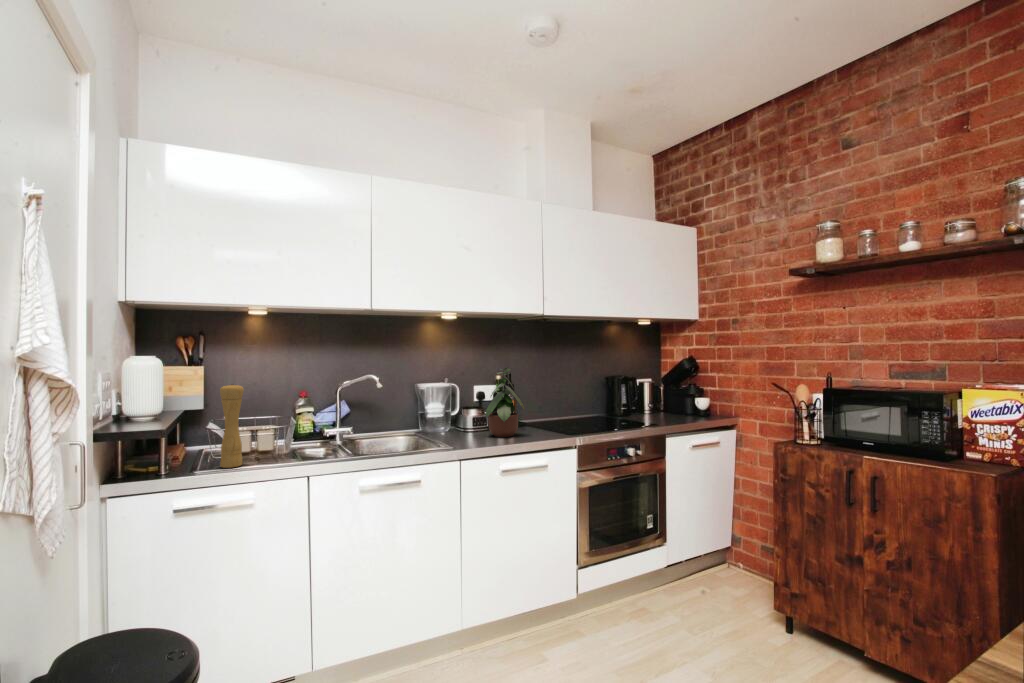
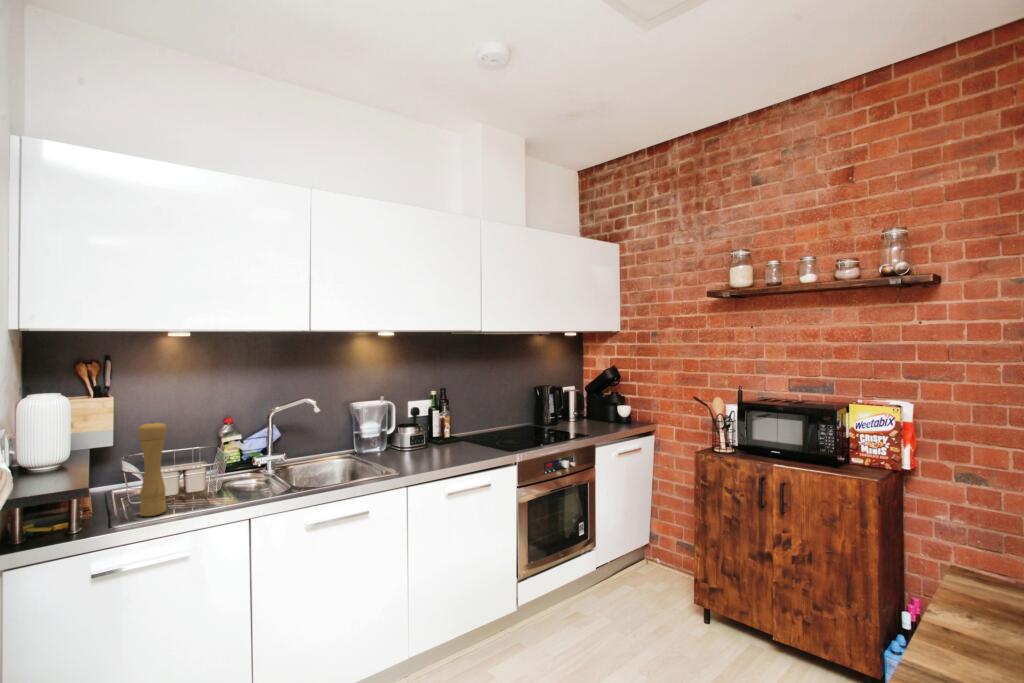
potted plant: present [486,367,525,437] -> none [423,383,469,457]

